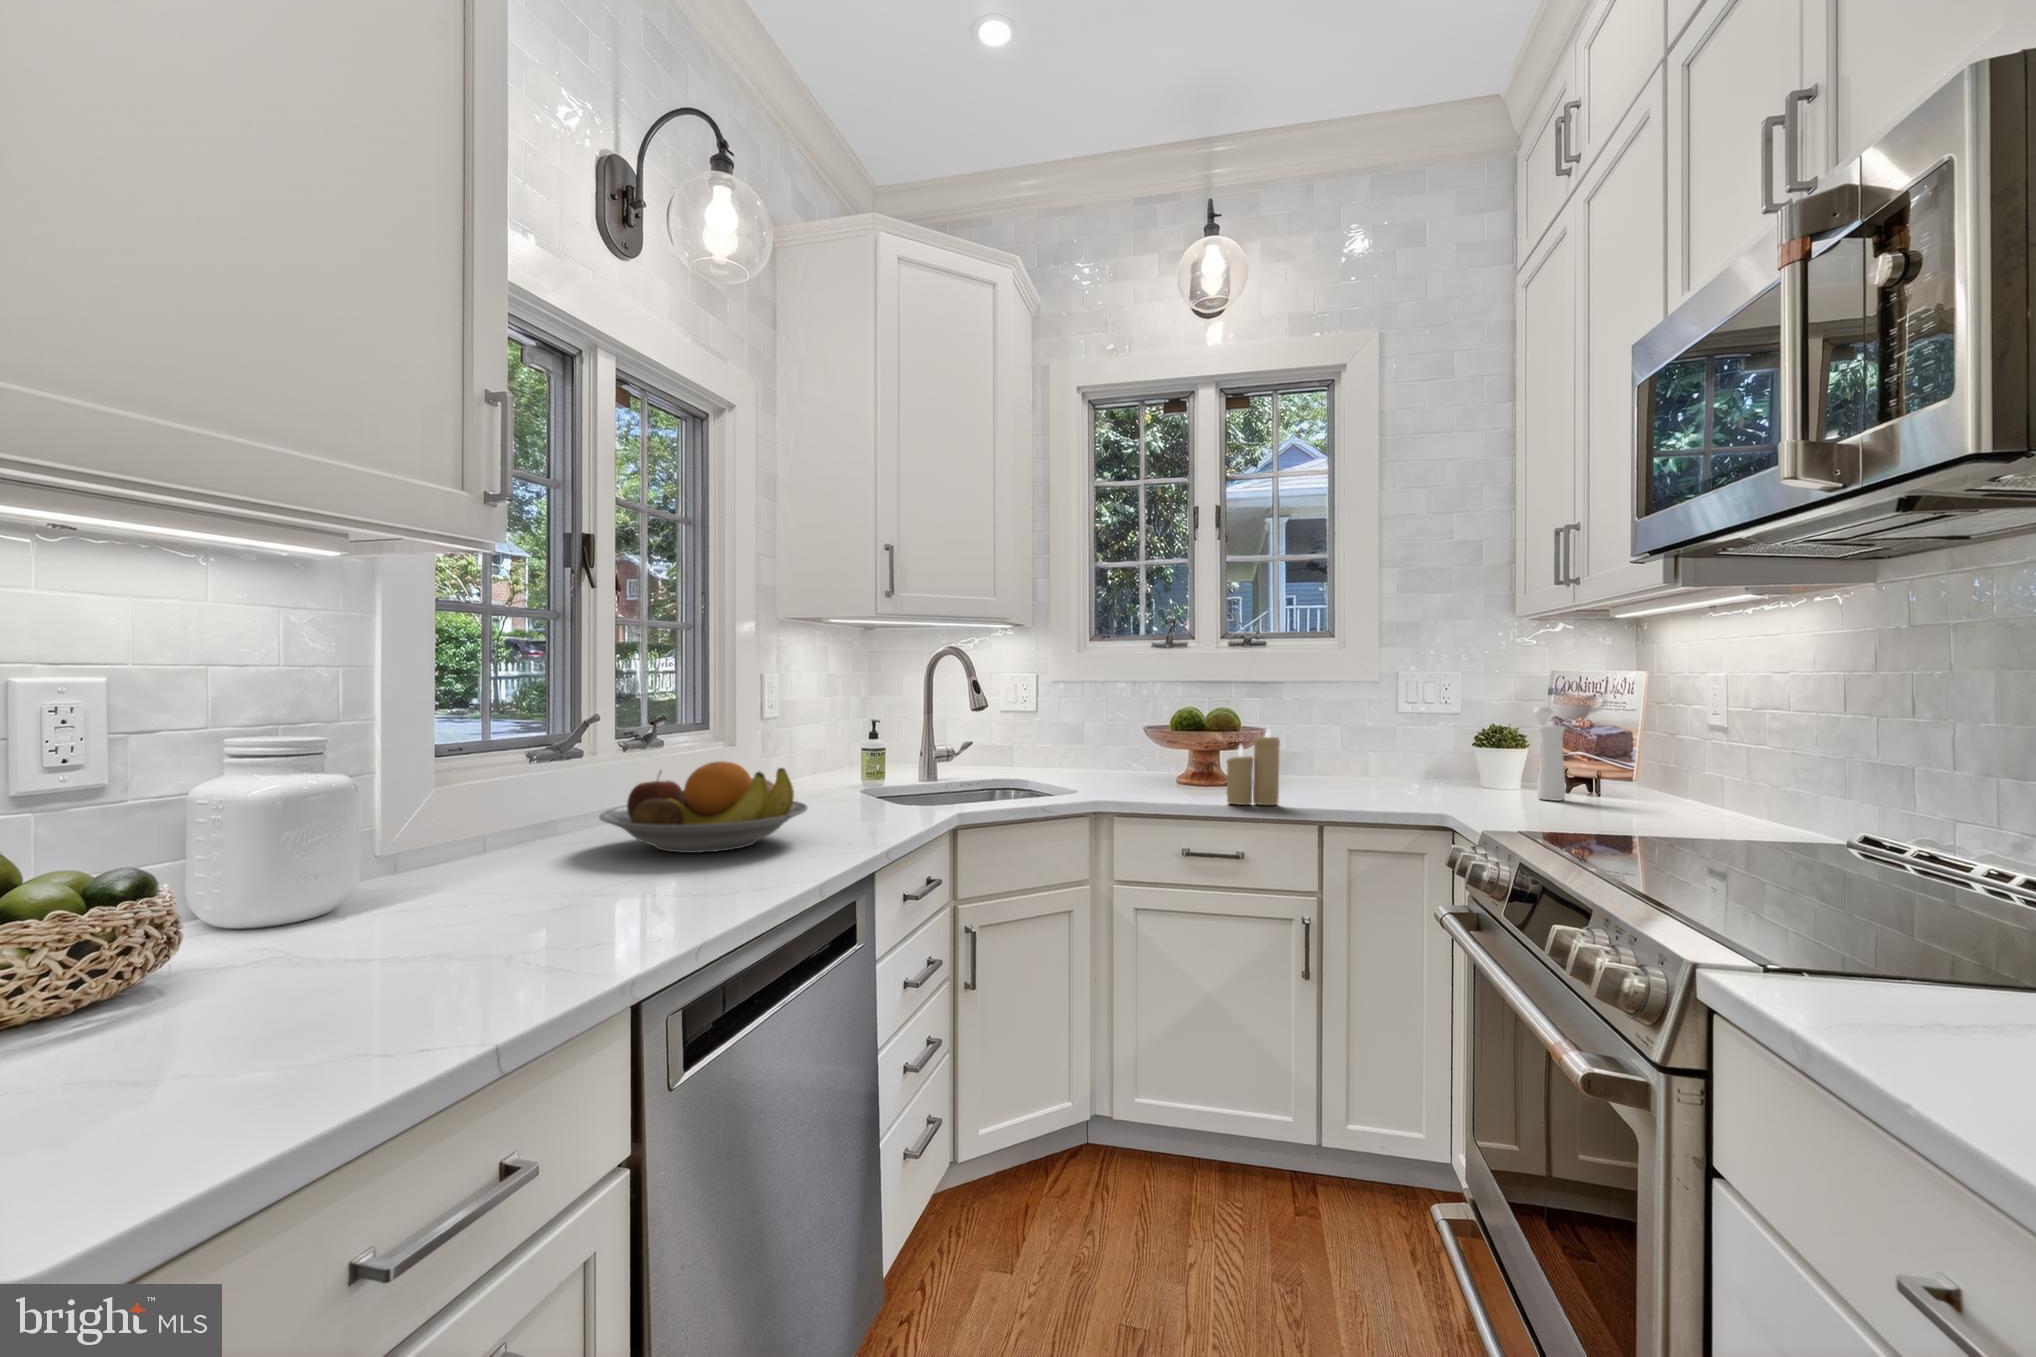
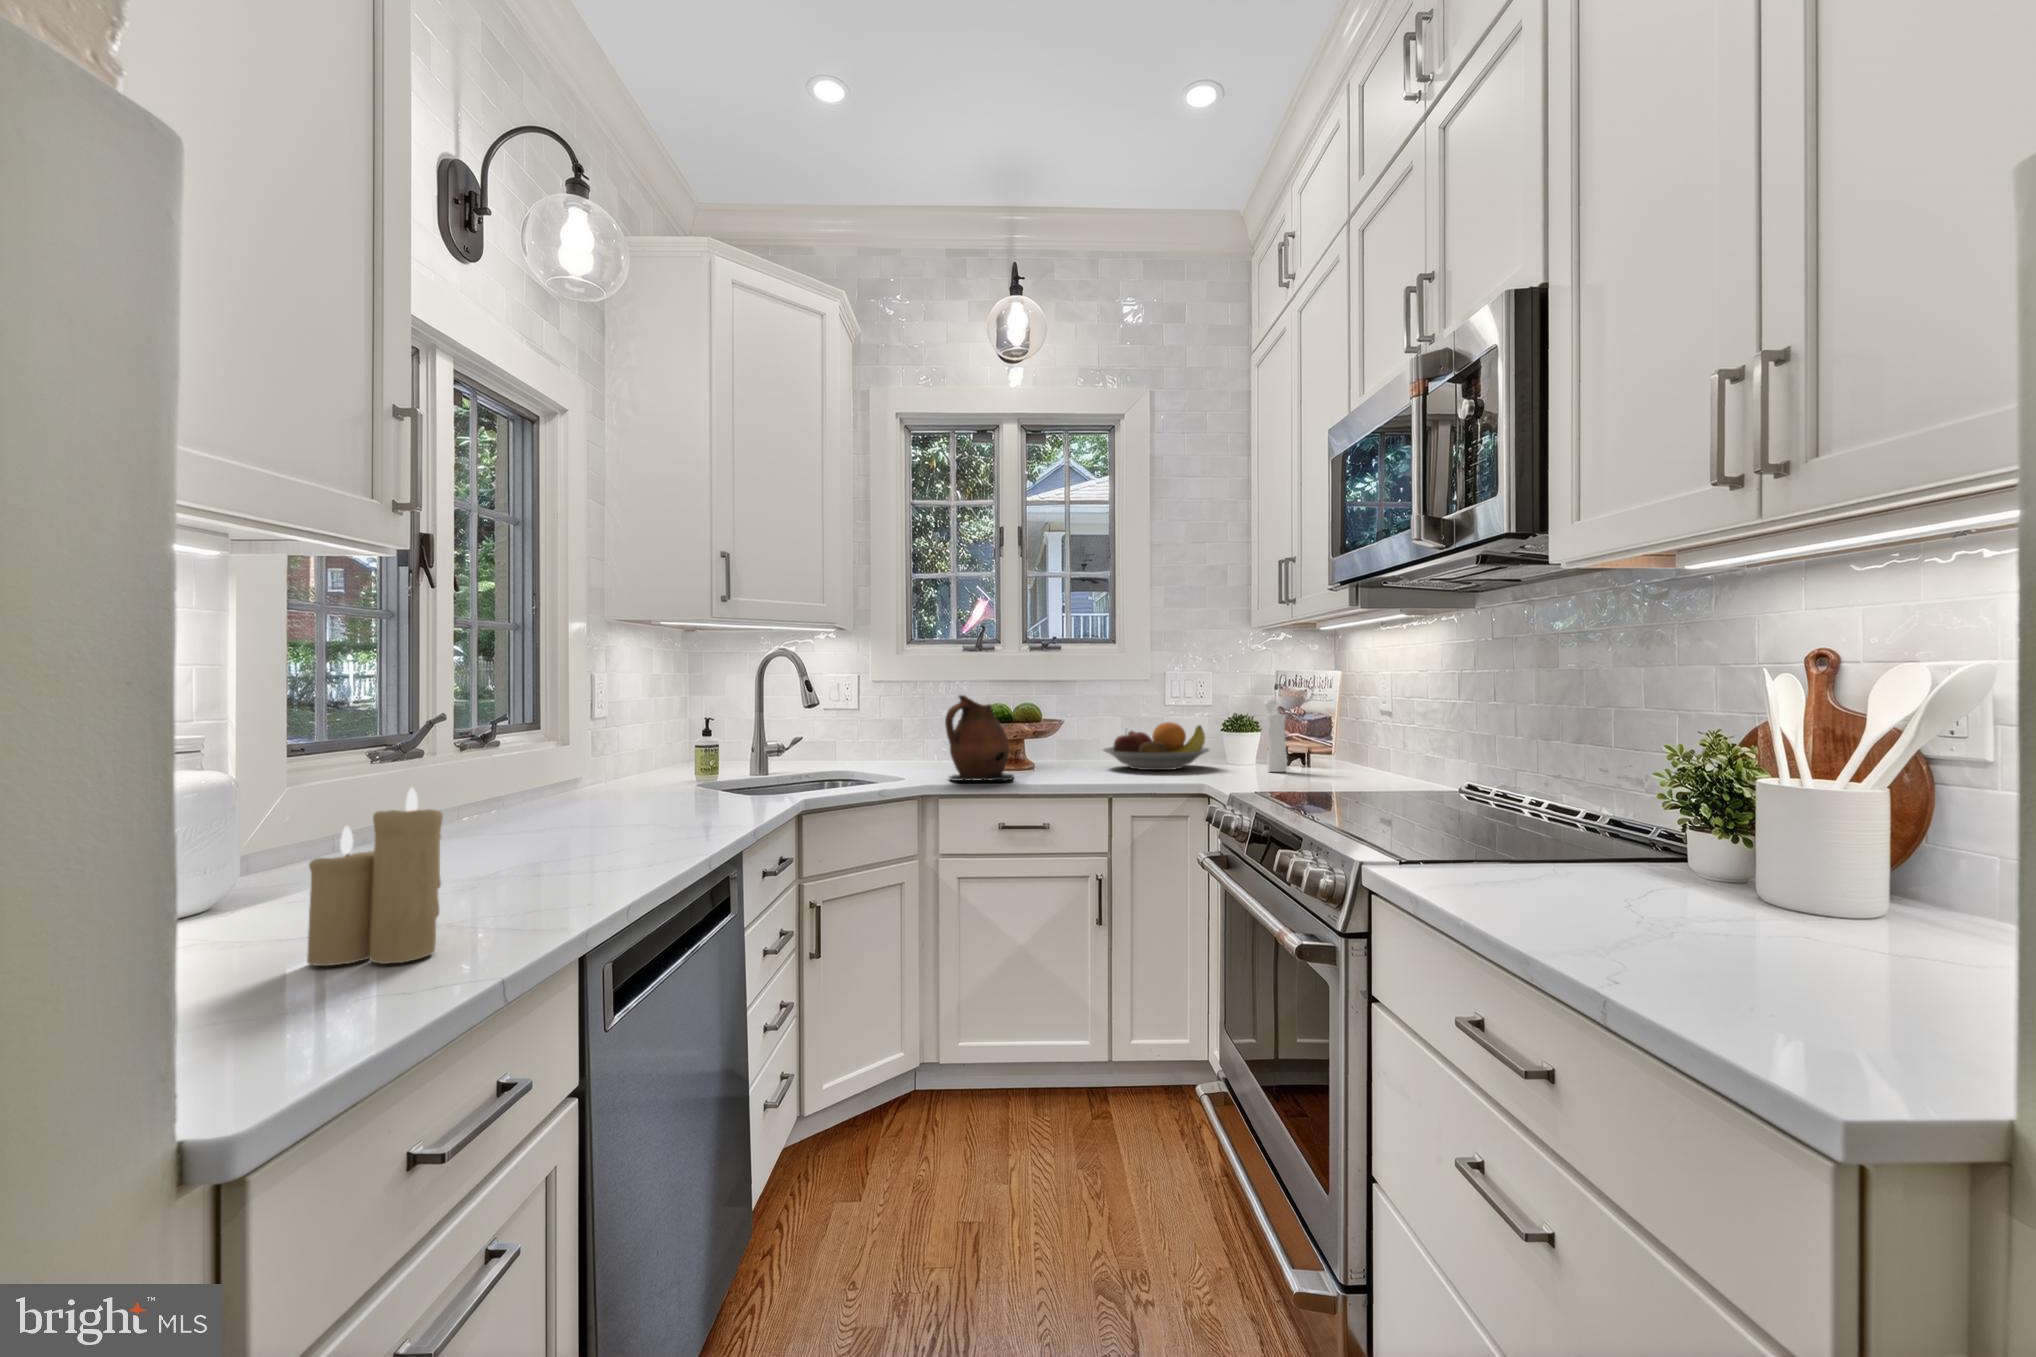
ceramic pitcher: none [1125,696,1207,800] -> present [945,695,1013,781]
candle: present [1227,729,1280,805] -> present [307,788,443,966]
fruit bowl: present [599,761,808,853] -> present [1104,722,1209,770]

